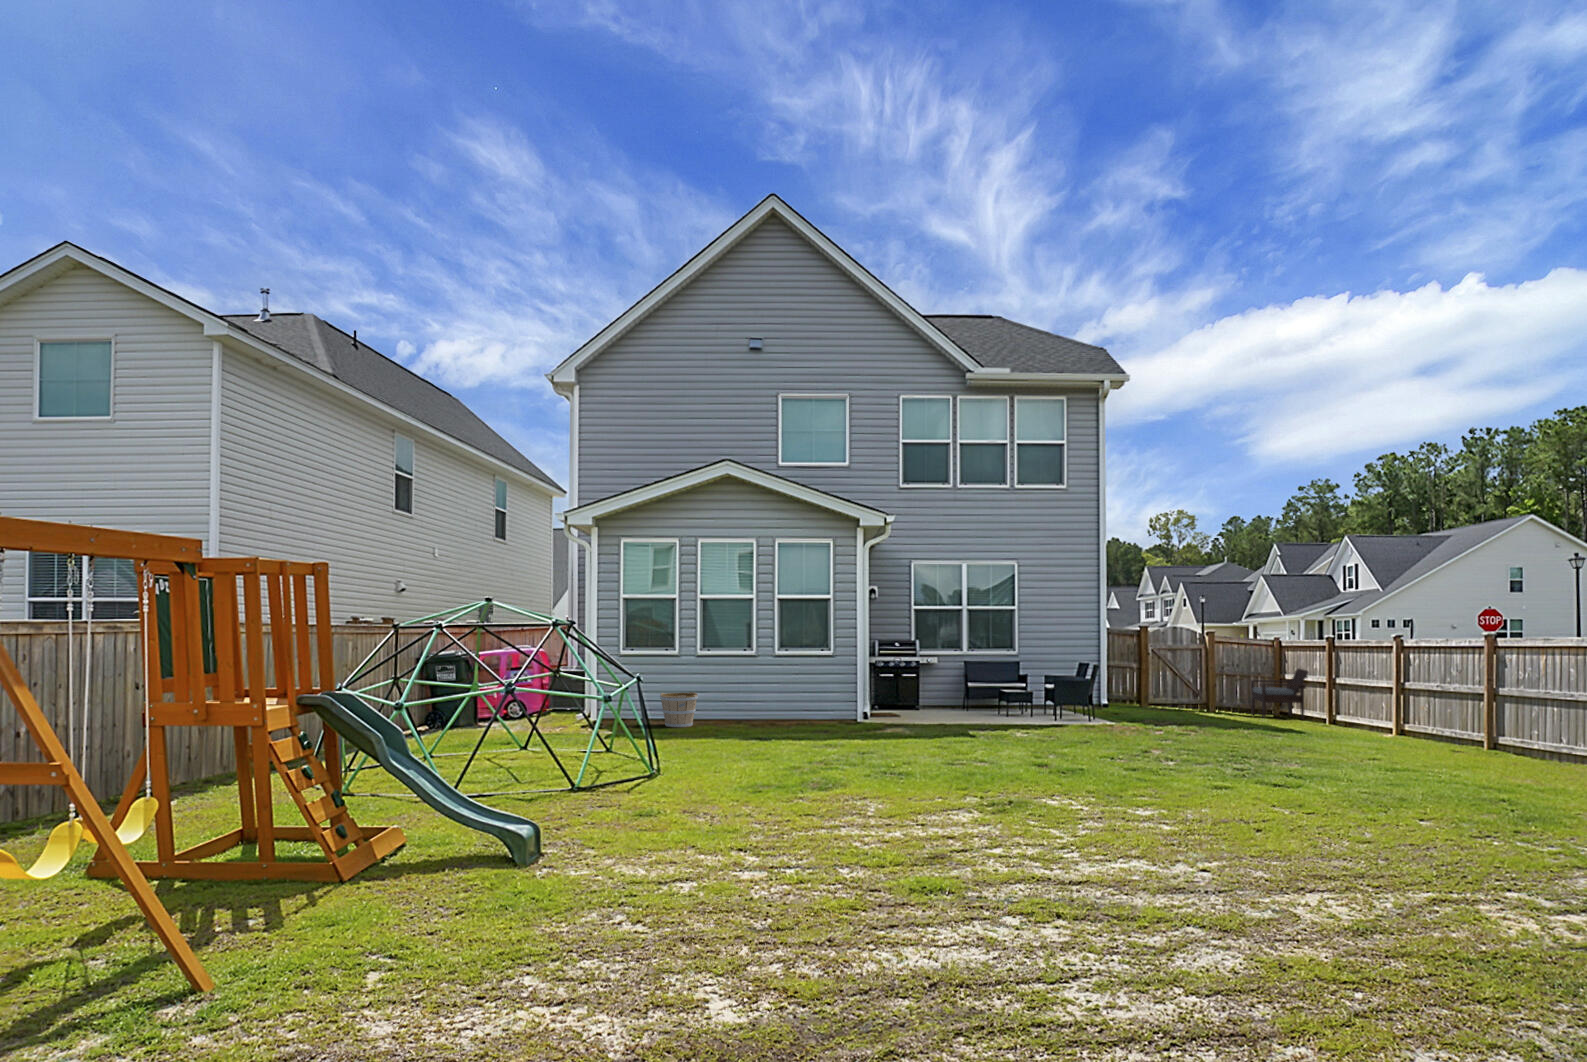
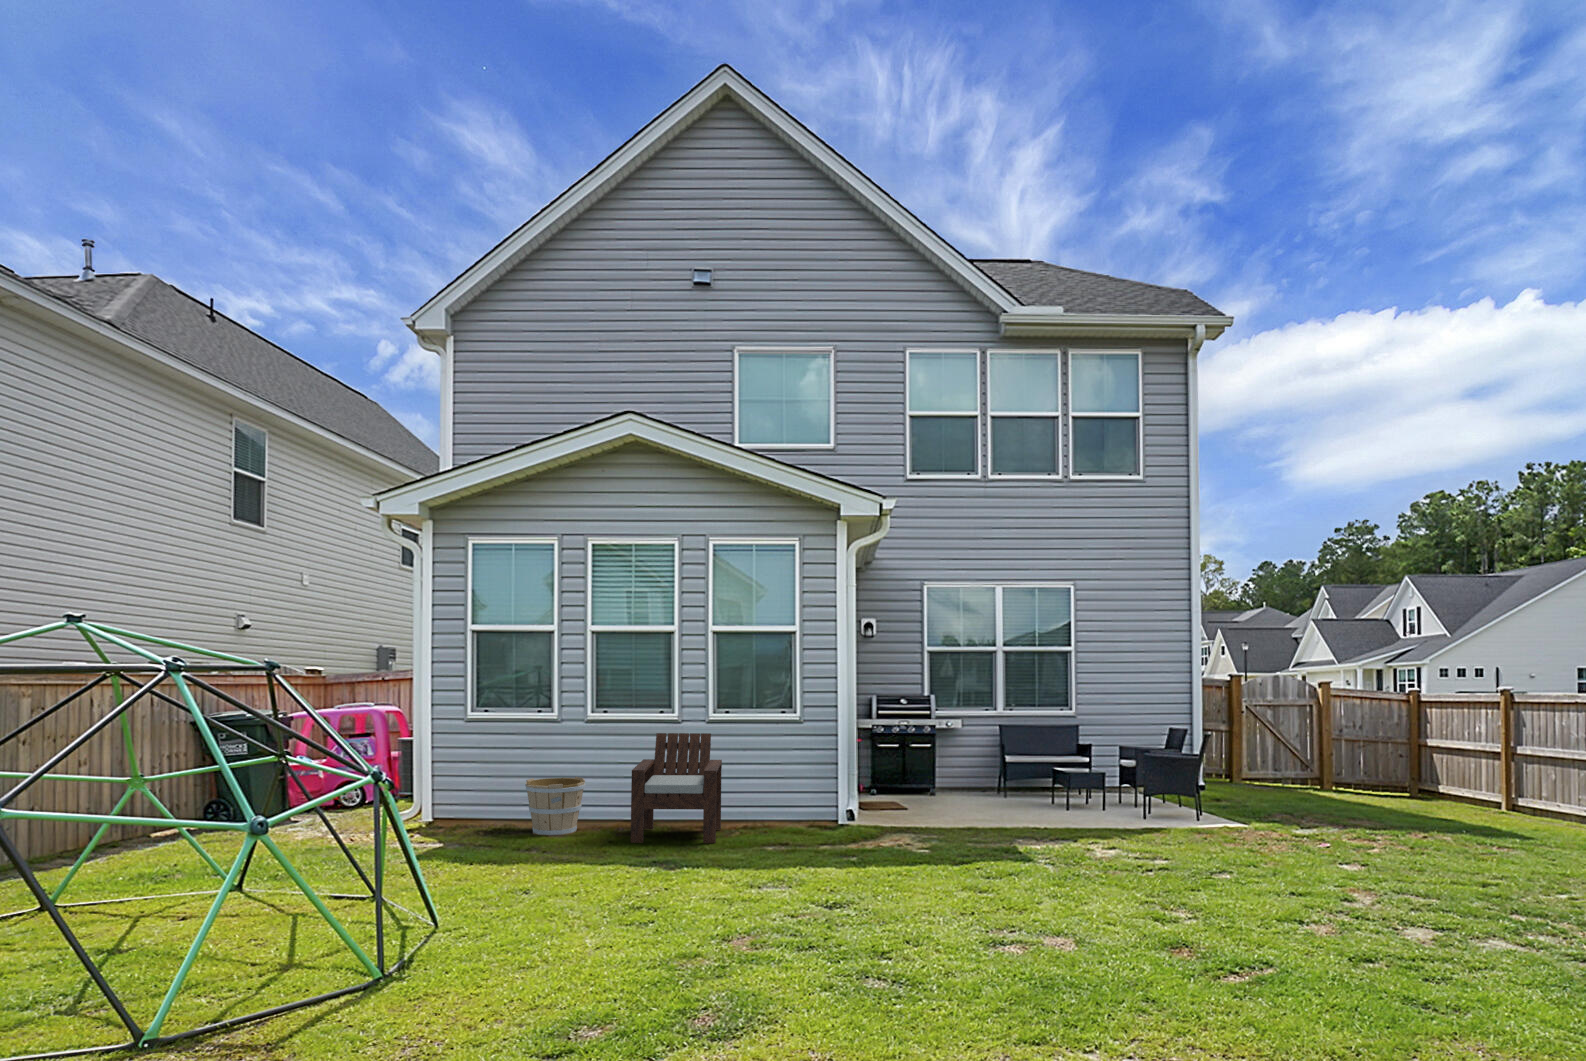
chair: present [1251,669,1308,719] -> present [630,733,722,843]

